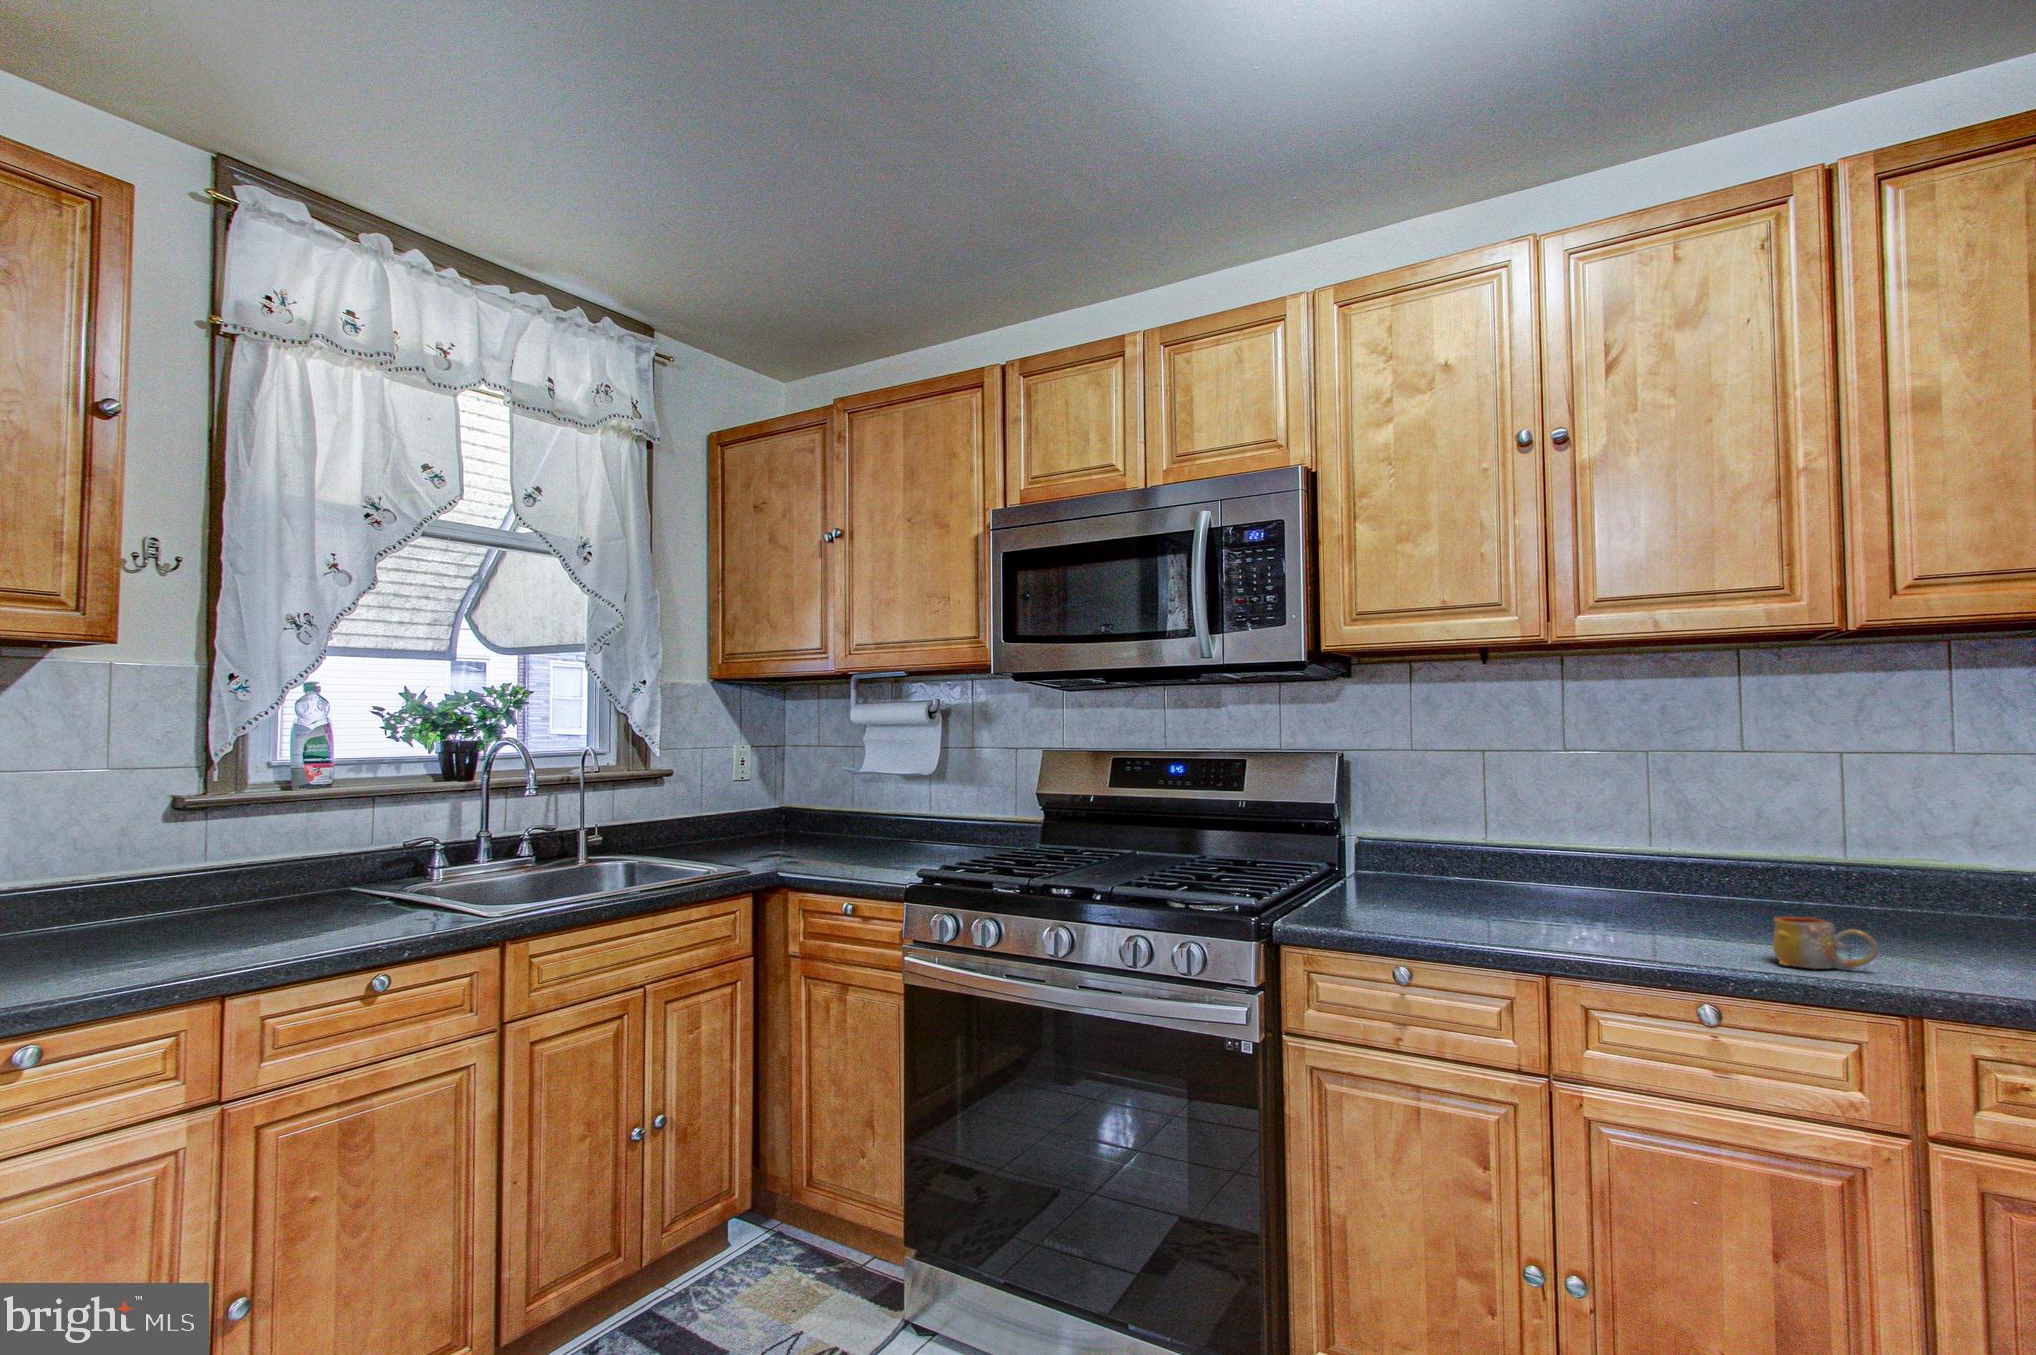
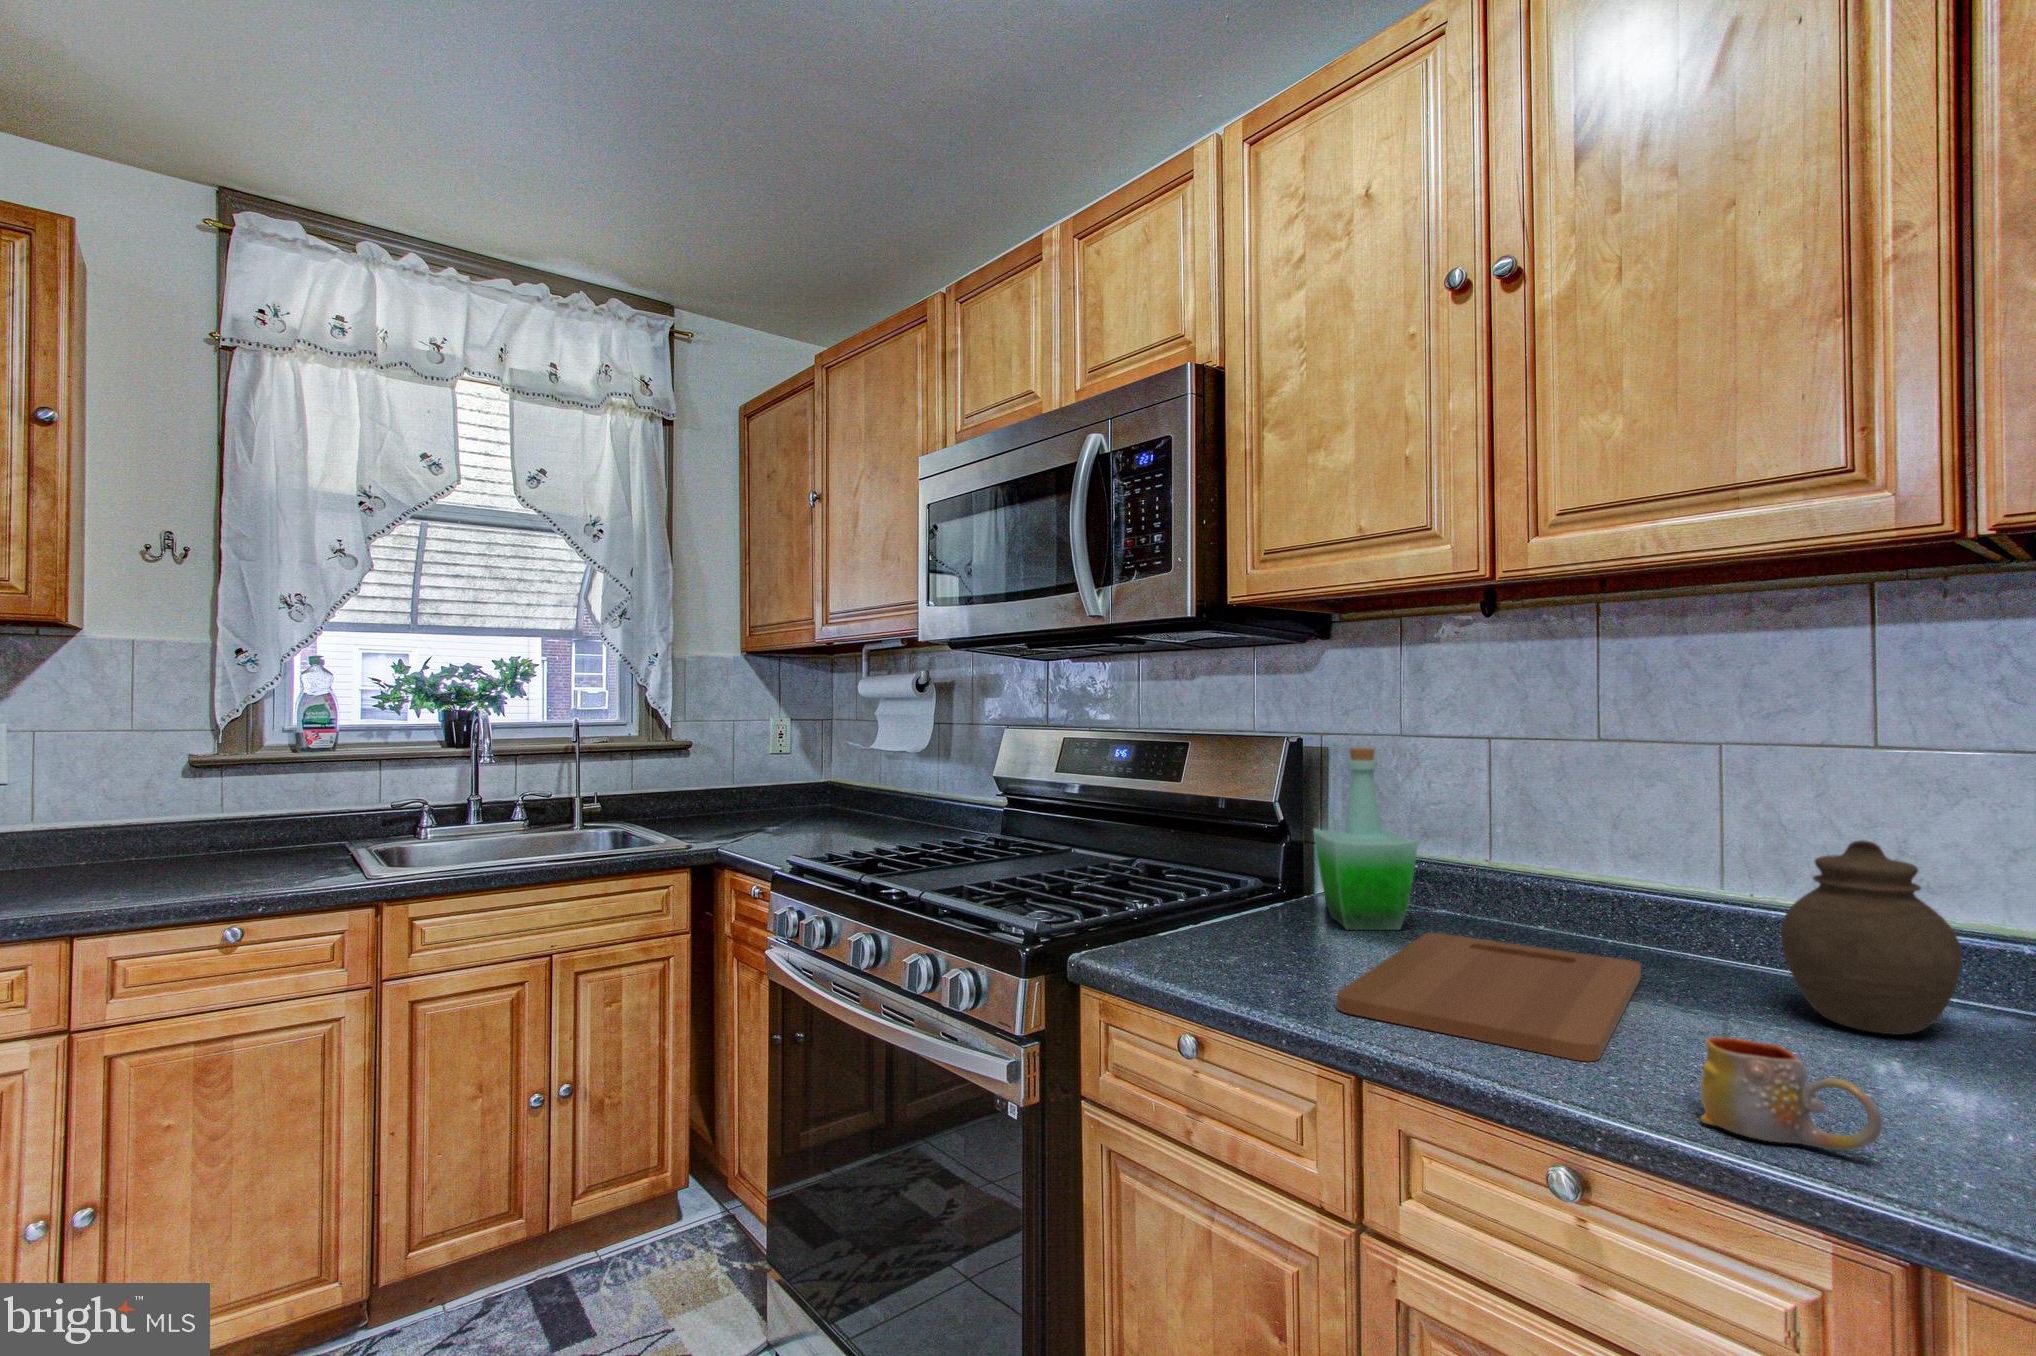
bottle: none [1372,758,1460,892] -> present [1313,748,1418,930]
jar: none [1722,806,1823,919] -> present [1781,840,1962,1035]
cutting board: none [1481,888,1684,946] -> present [1337,933,1641,1061]

